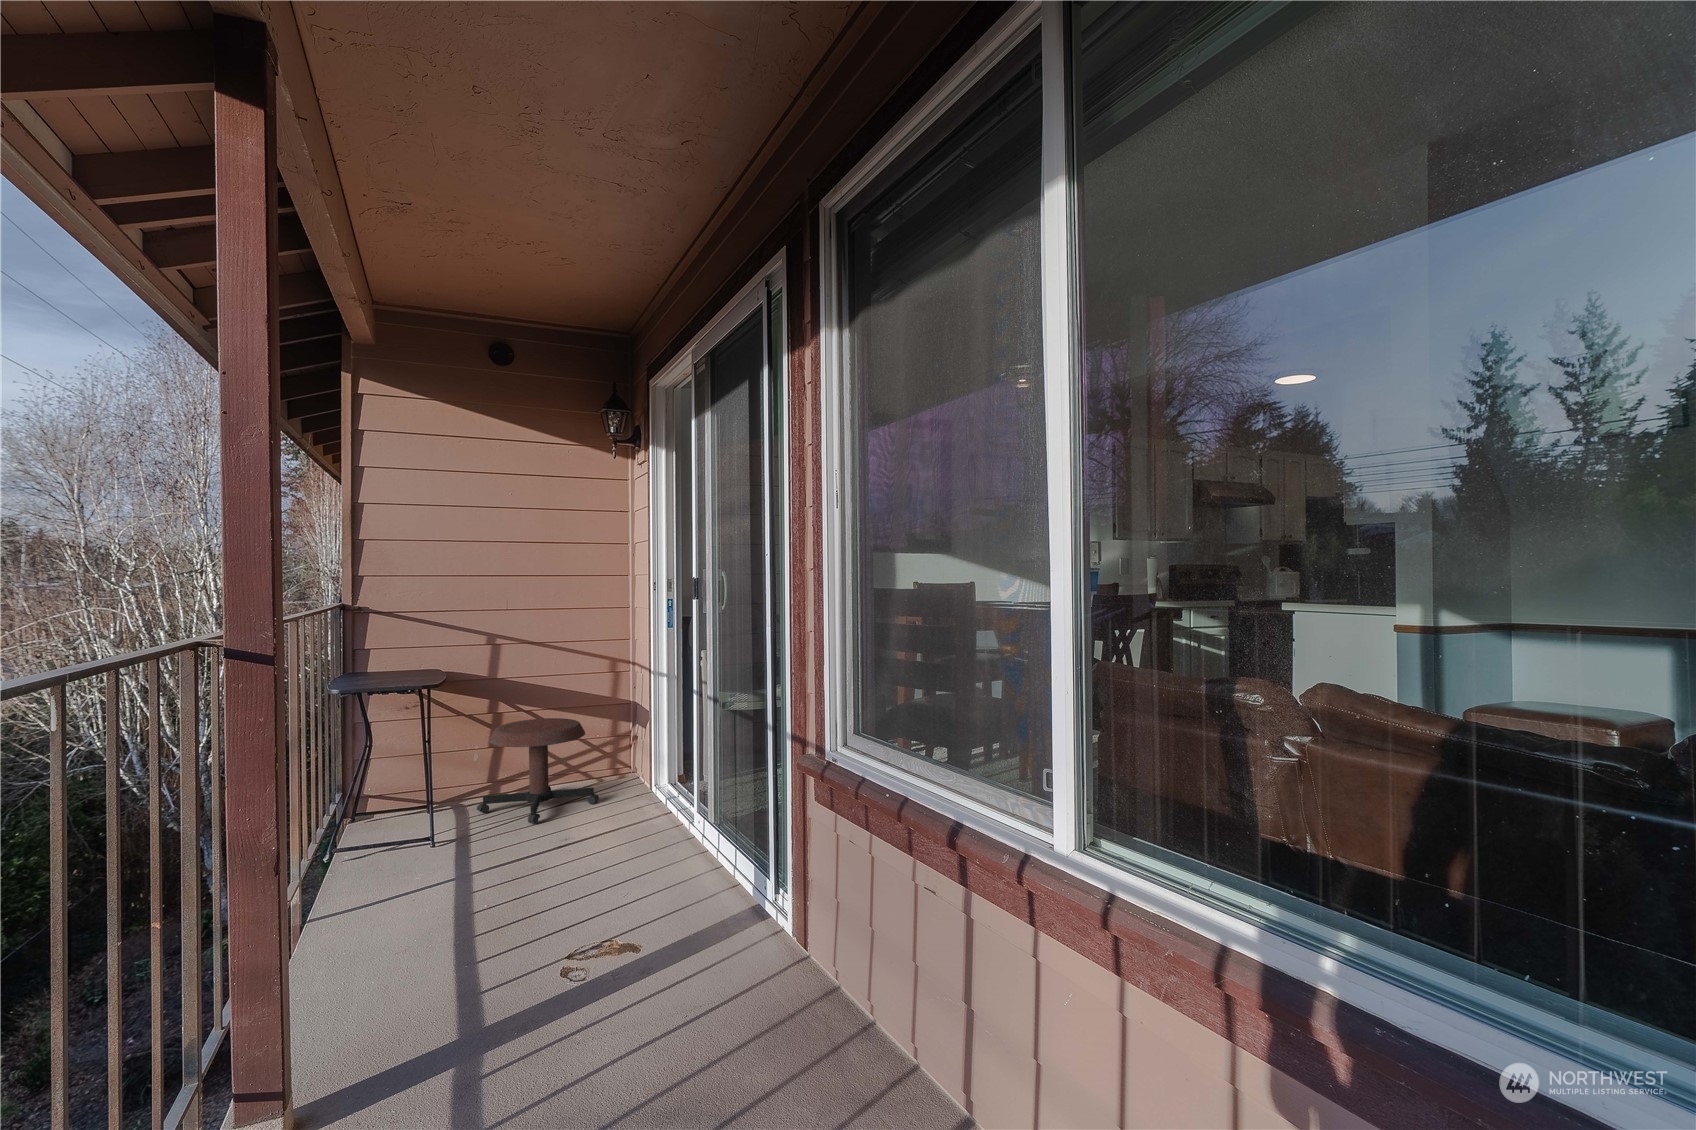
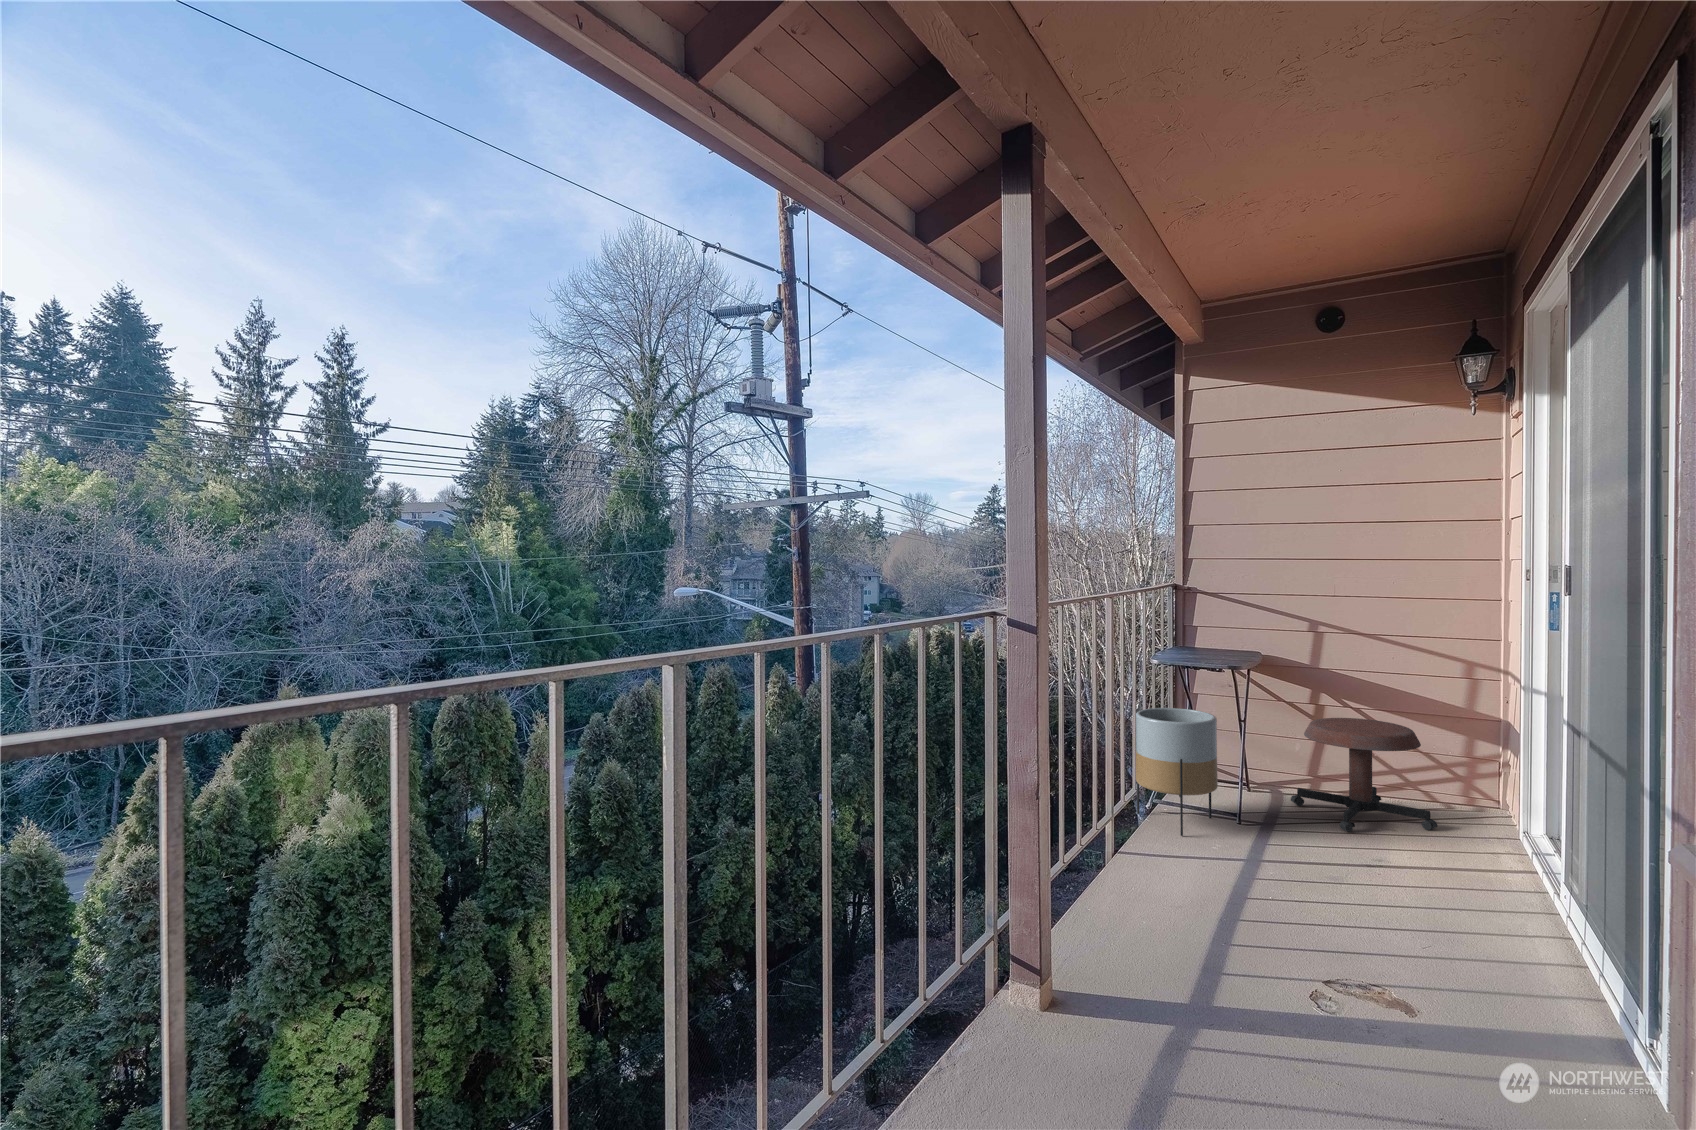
planter: none [317,738,415,876] -> present [1136,708,1218,836]

